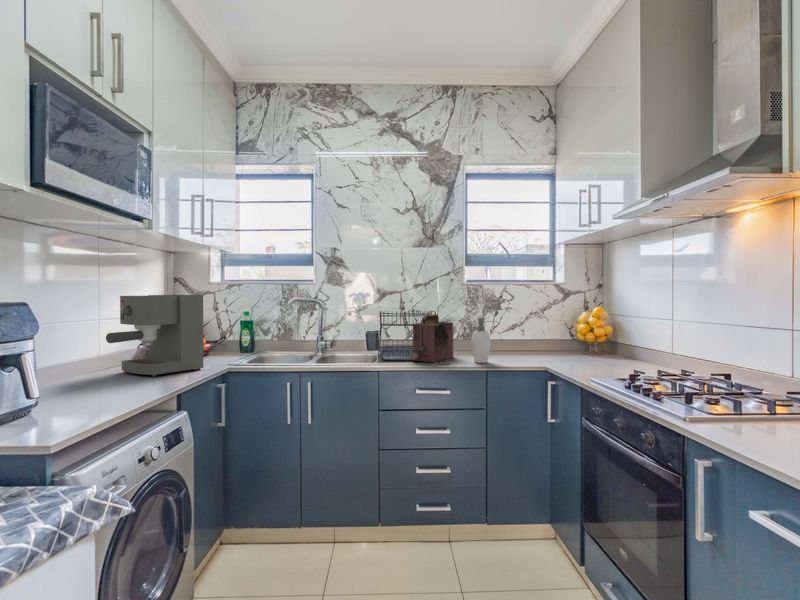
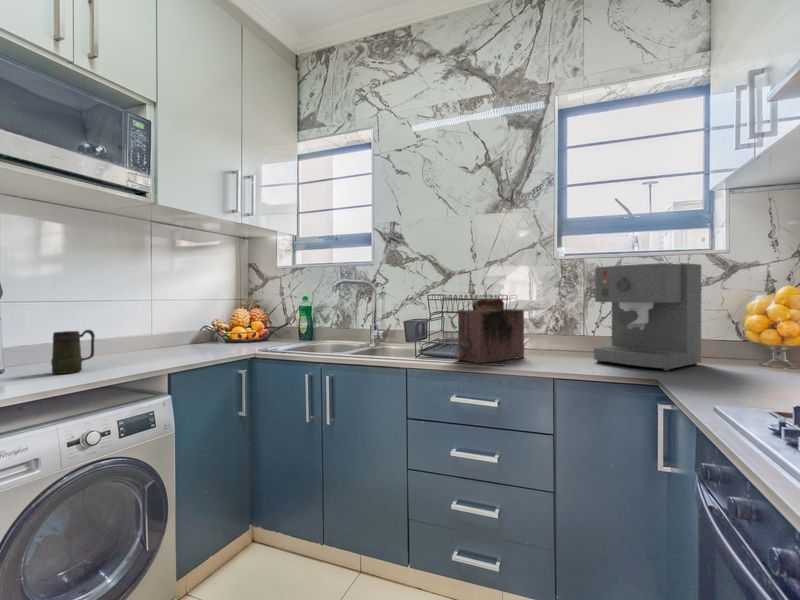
coffee maker: present [106,295,203,377] -> present [594,263,701,371]
soap dispenser: present [471,318,491,363] -> none [535,302,575,369]
mug: none [78,350,114,394] -> present [51,330,95,374]

